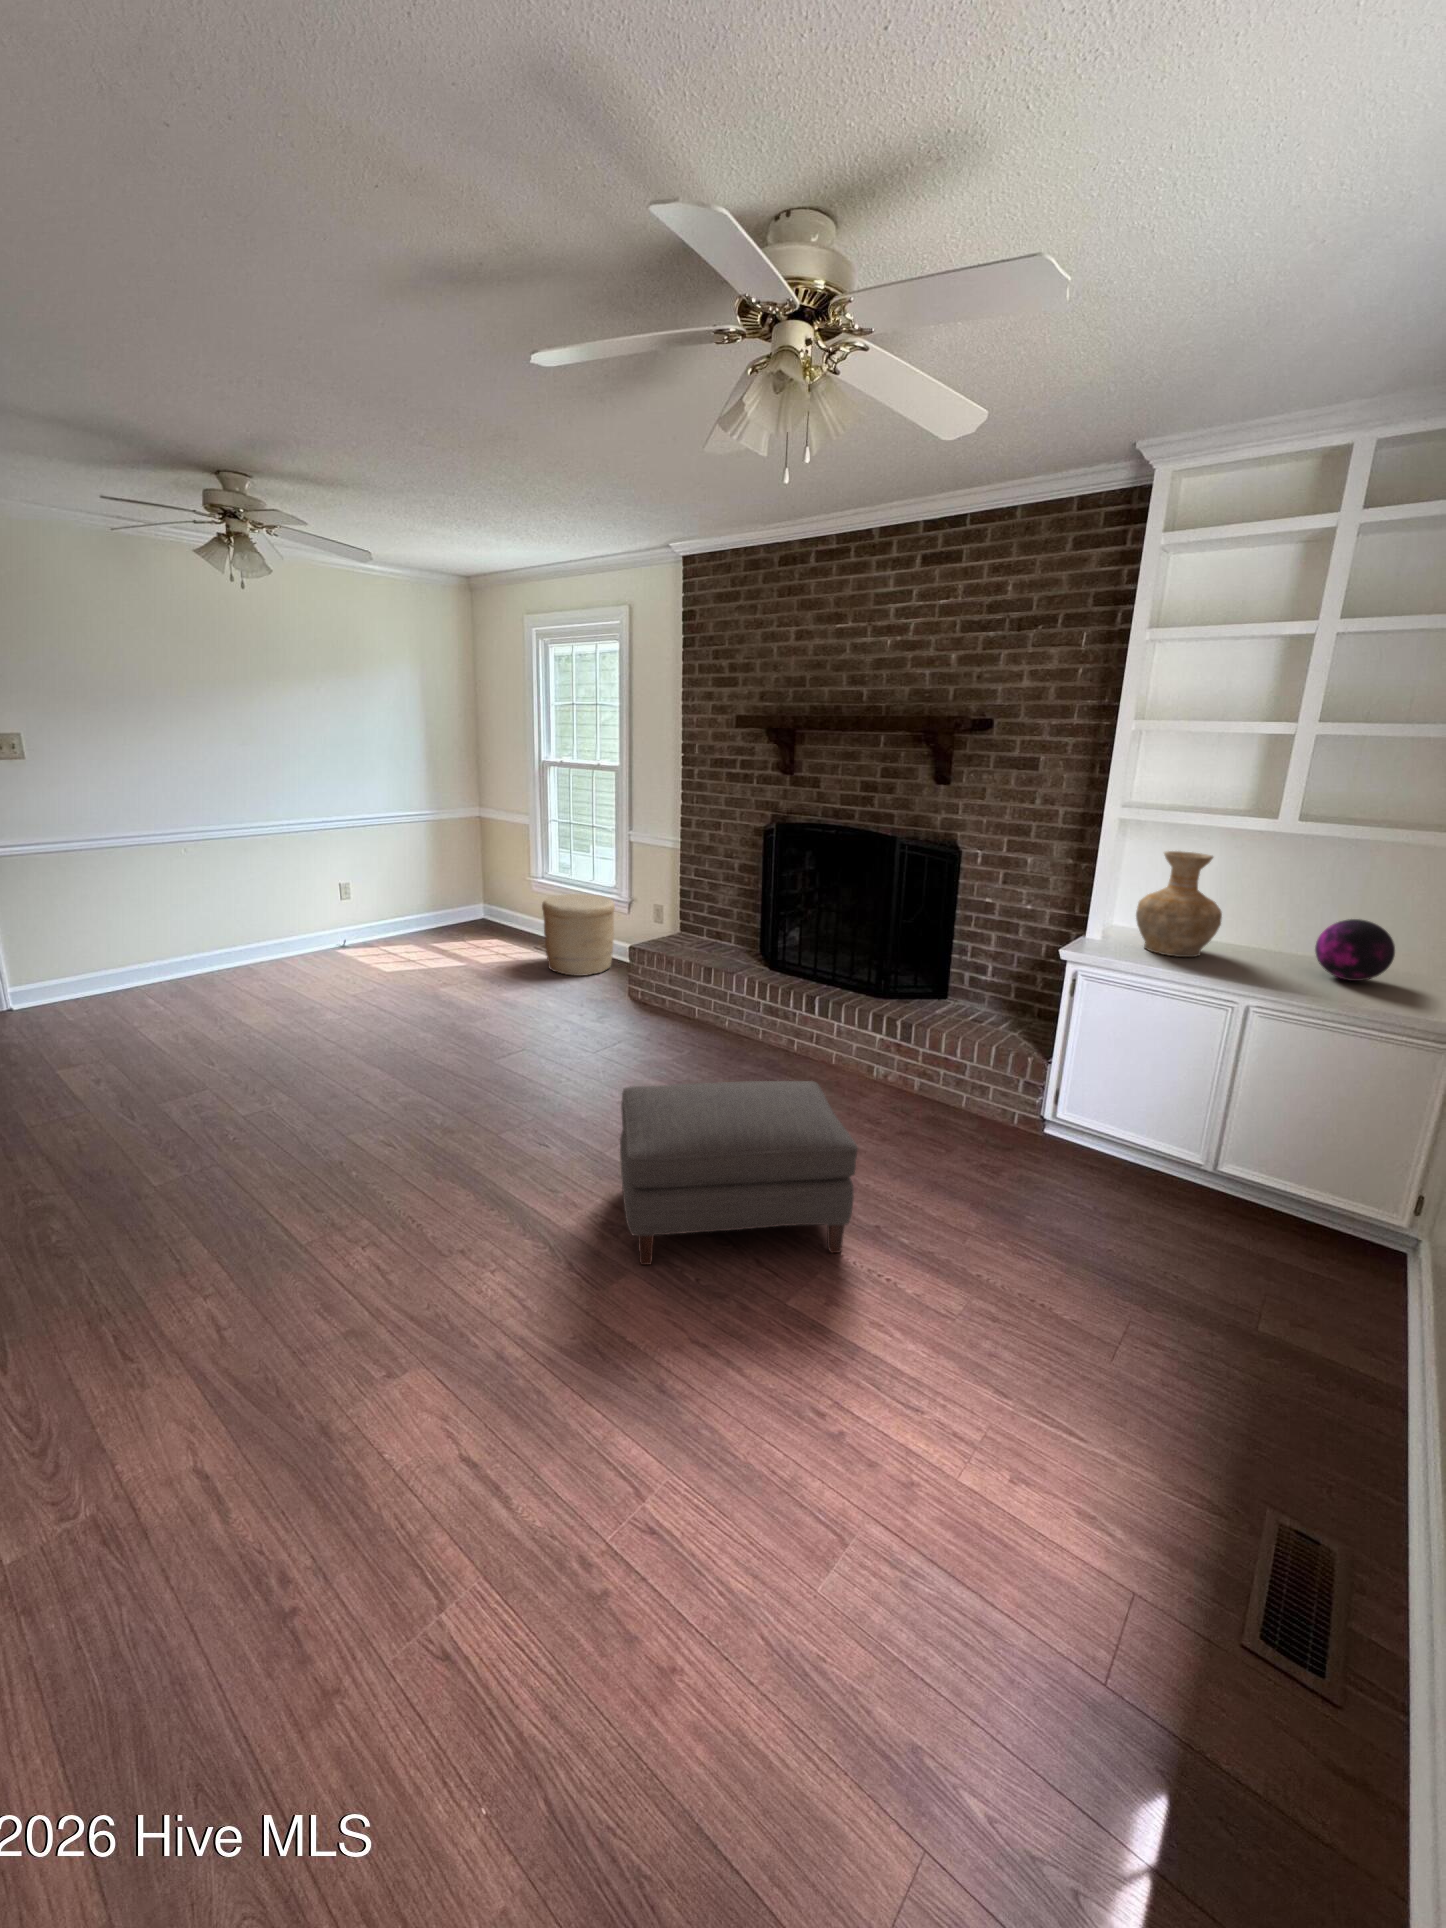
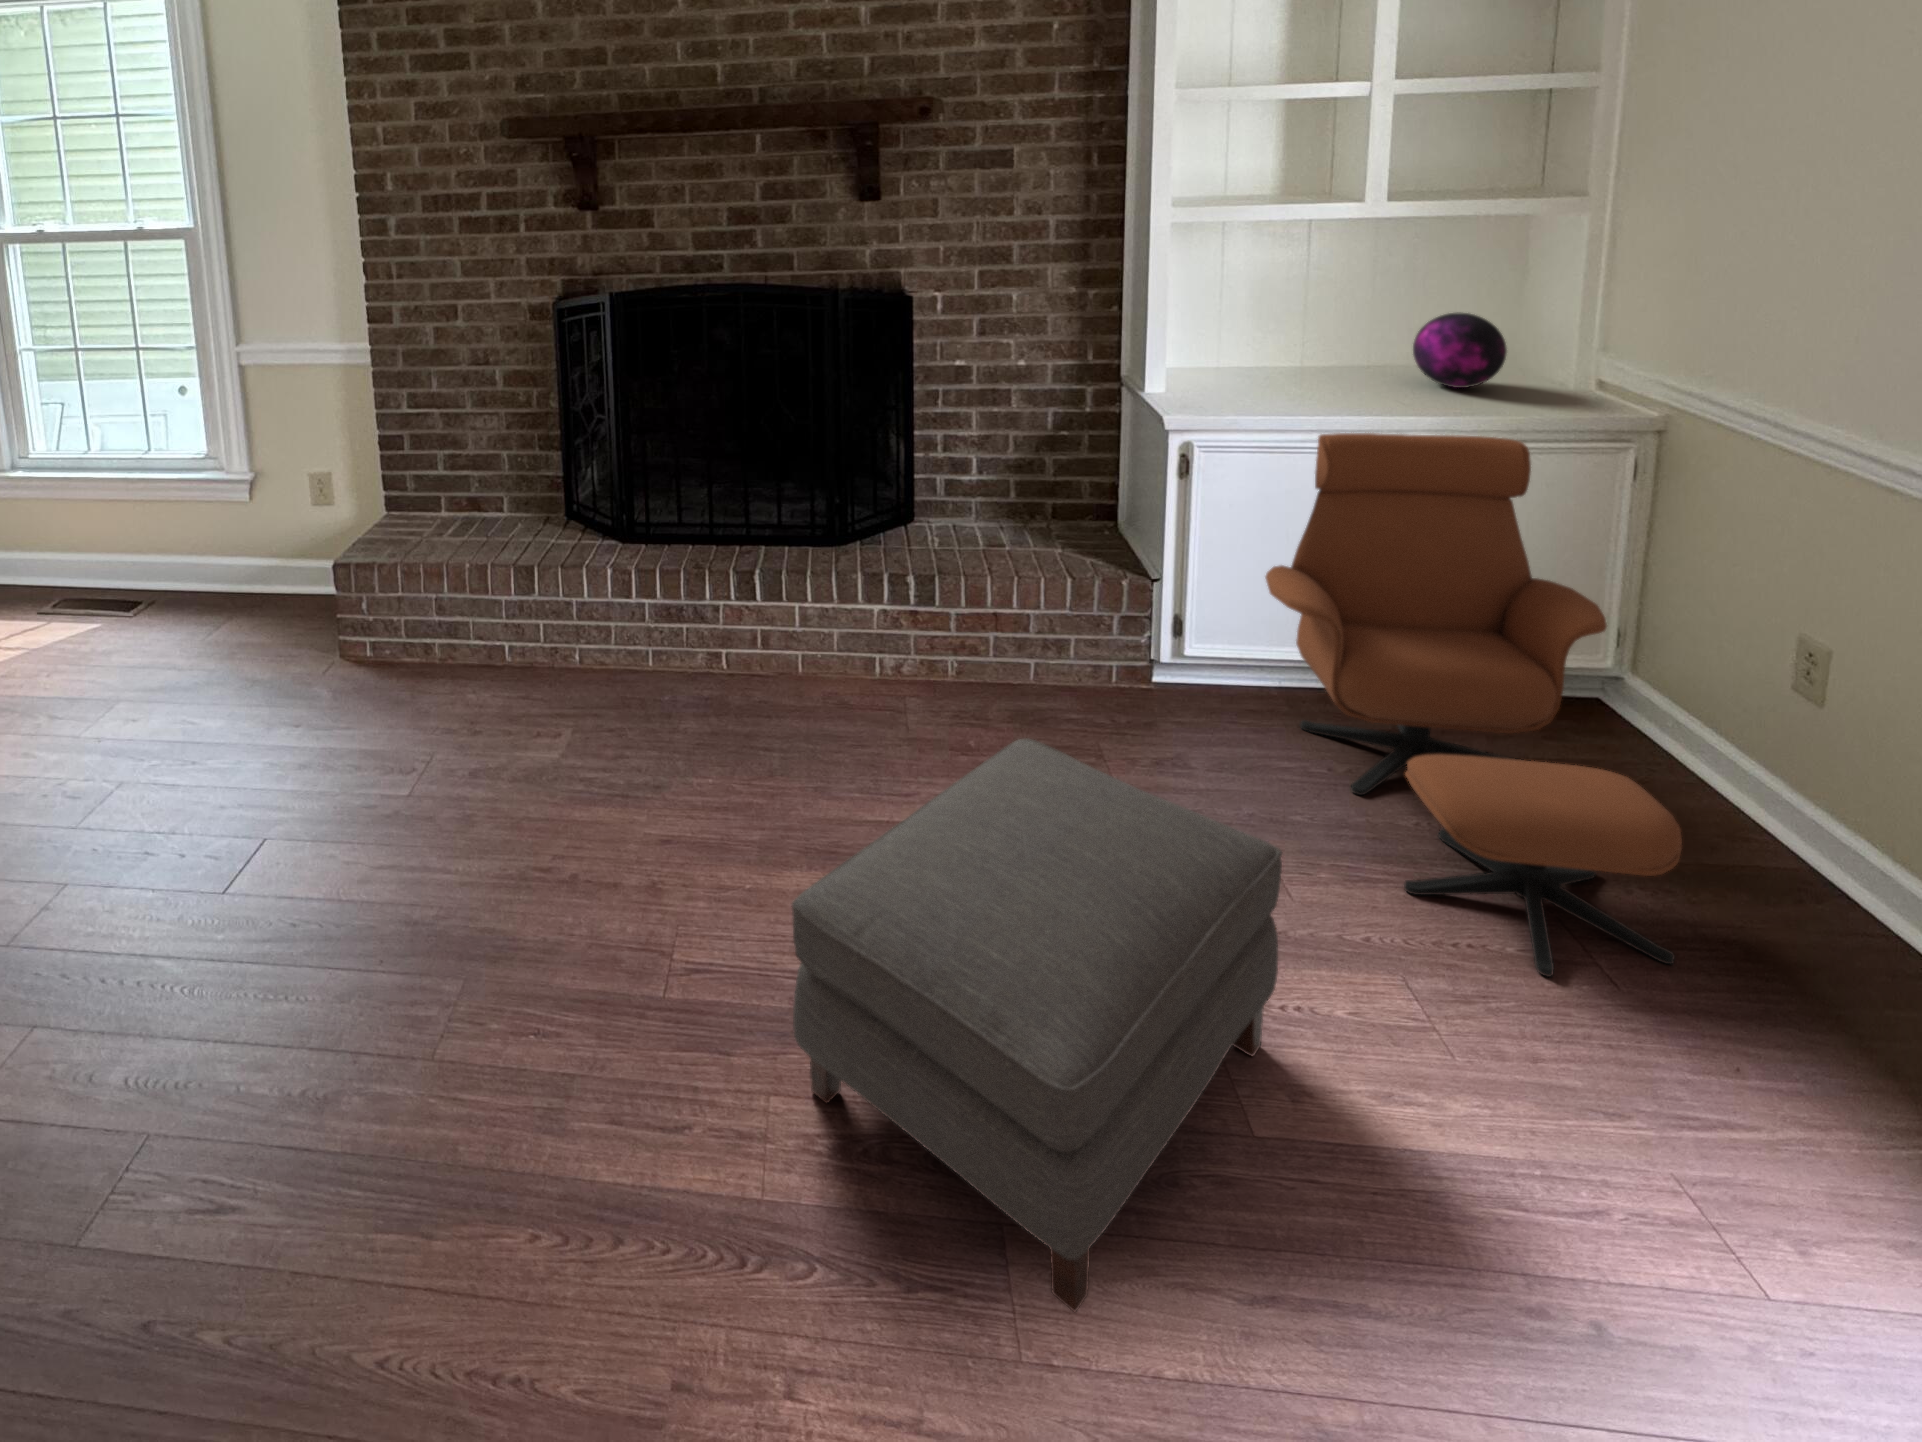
vase: present [1136,851,1222,957] -> none [1208,257,1322,397]
woven basket: present [542,894,615,976] -> none [75,477,238,653]
lounge chair: none [1031,977,1308,1338] -> present [1265,433,1682,977]

